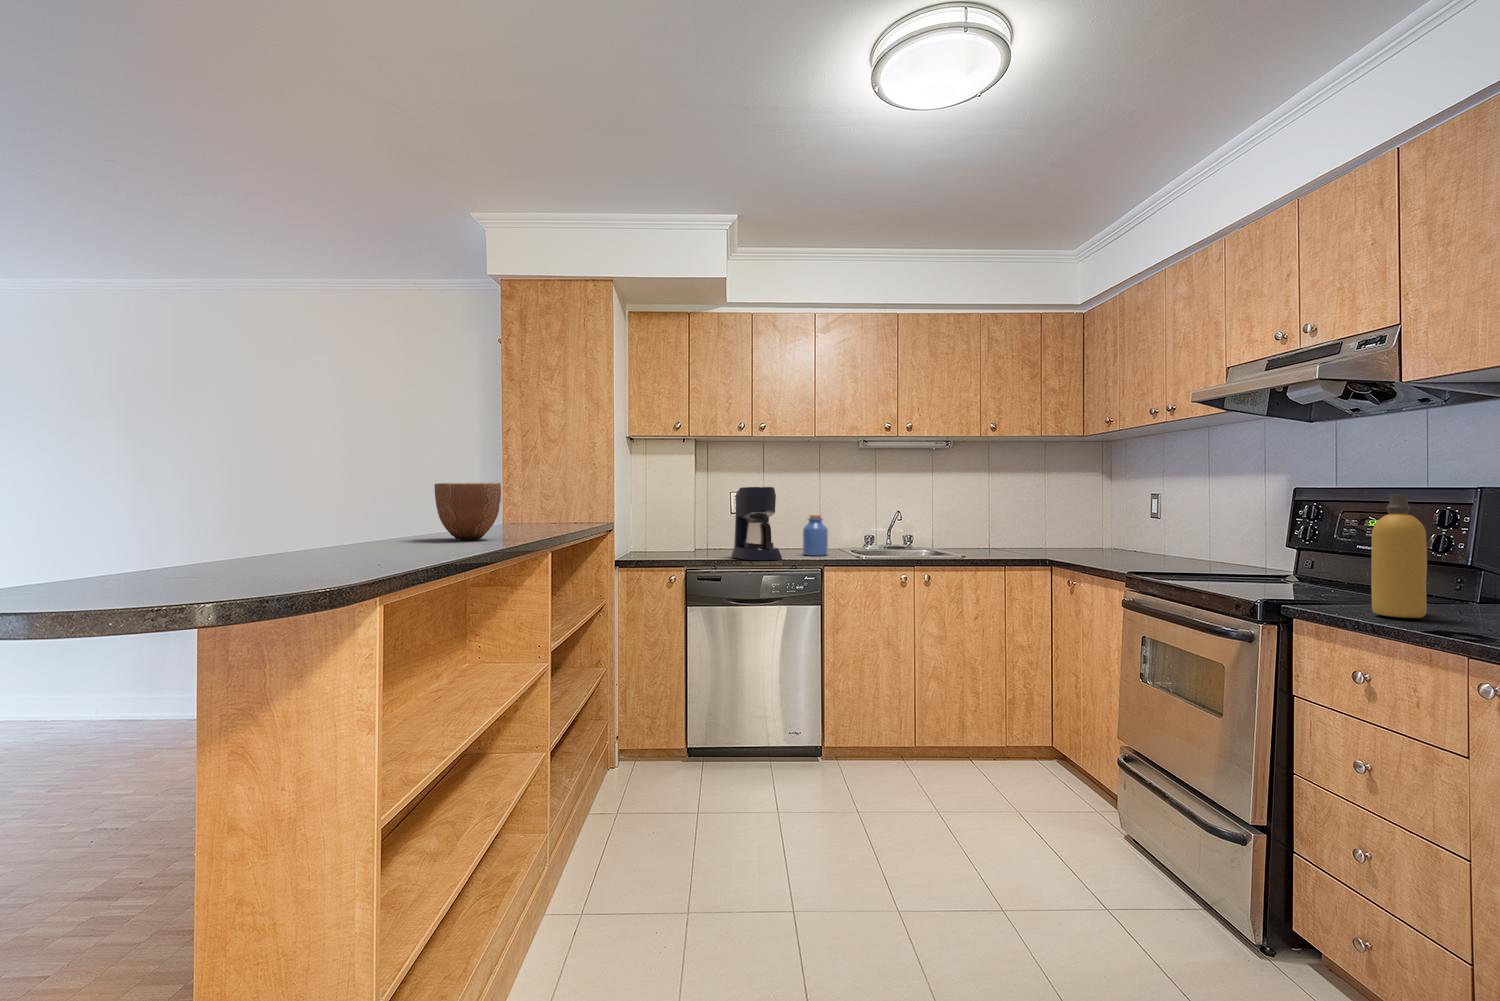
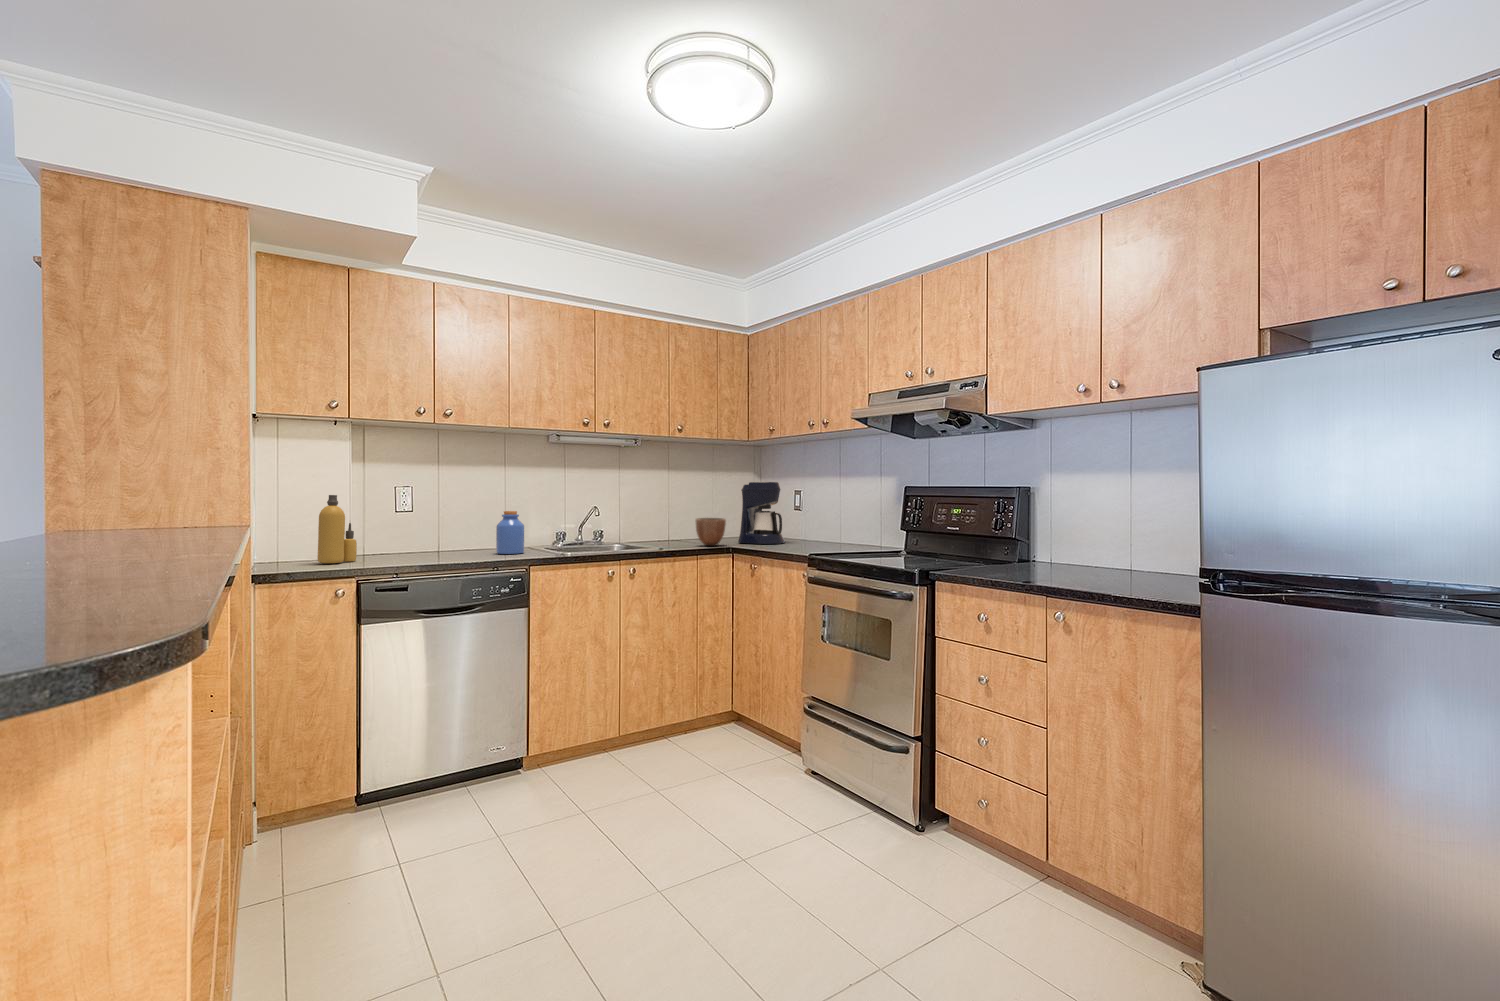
decorative bowl: present [435,483,501,540] -> present [696,518,726,546]
coffee maker: present [731,487,782,560] -> present [738,482,785,544]
bottle: present [1371,495,1427,618] -> present [317,495,357,563]

